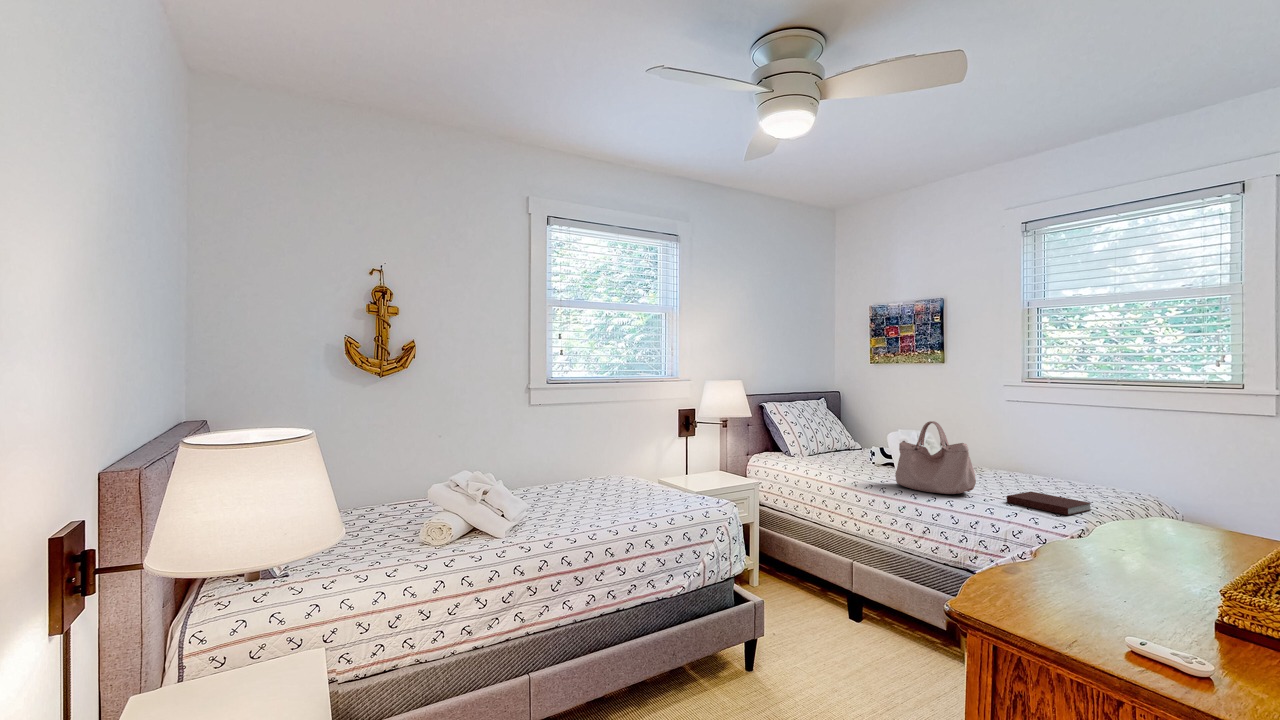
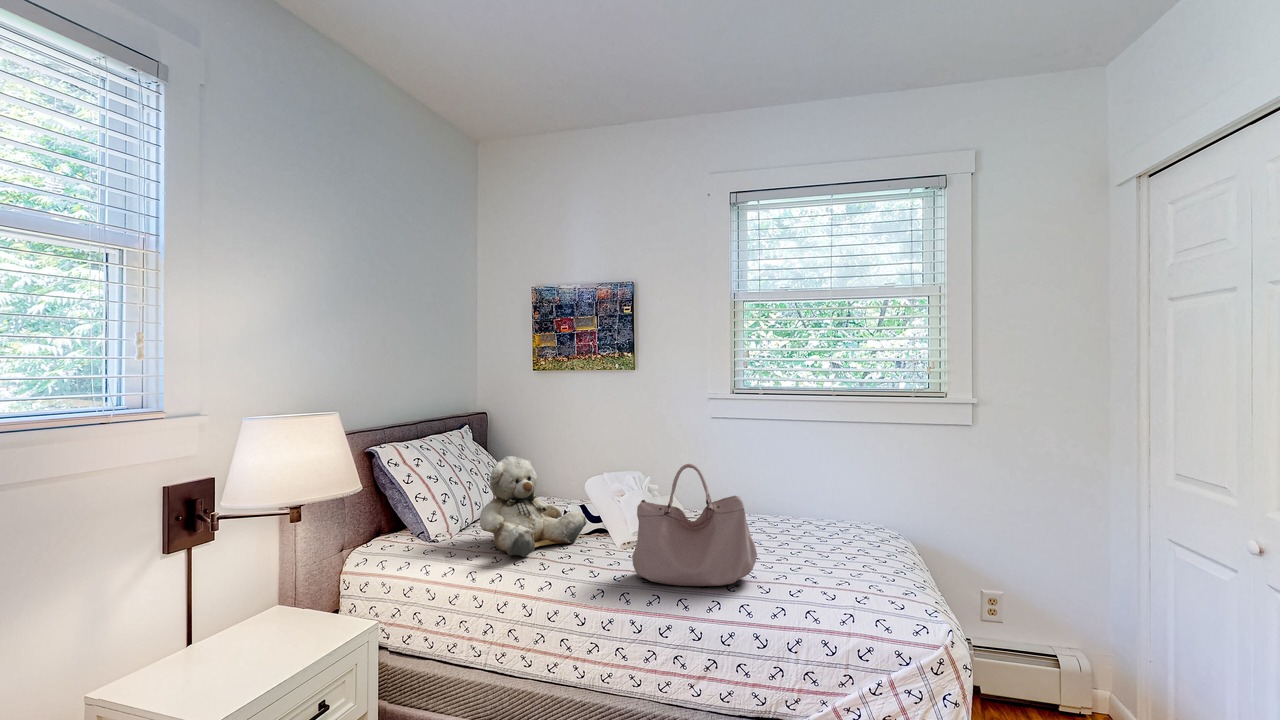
teddy bear: none [816,414,883,469] -> present [480,456,587,557]
notebook: present [1007,492,1091,515] -> none [802,554,892,594]

